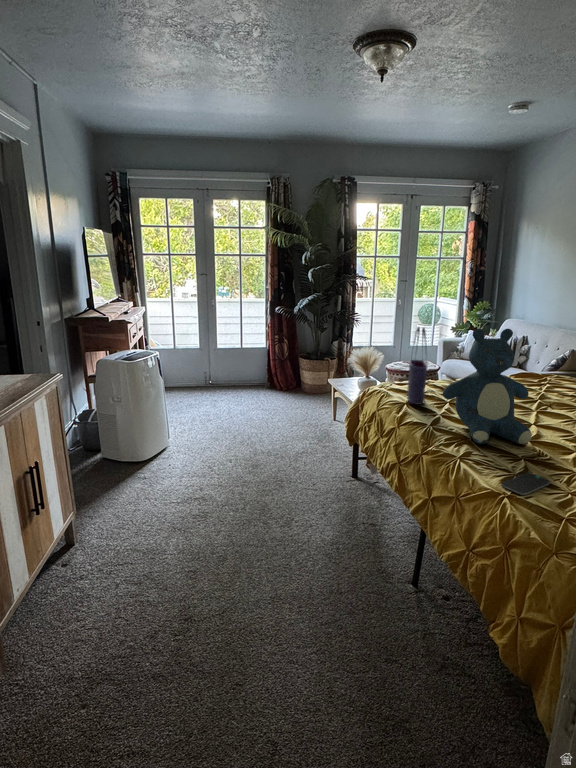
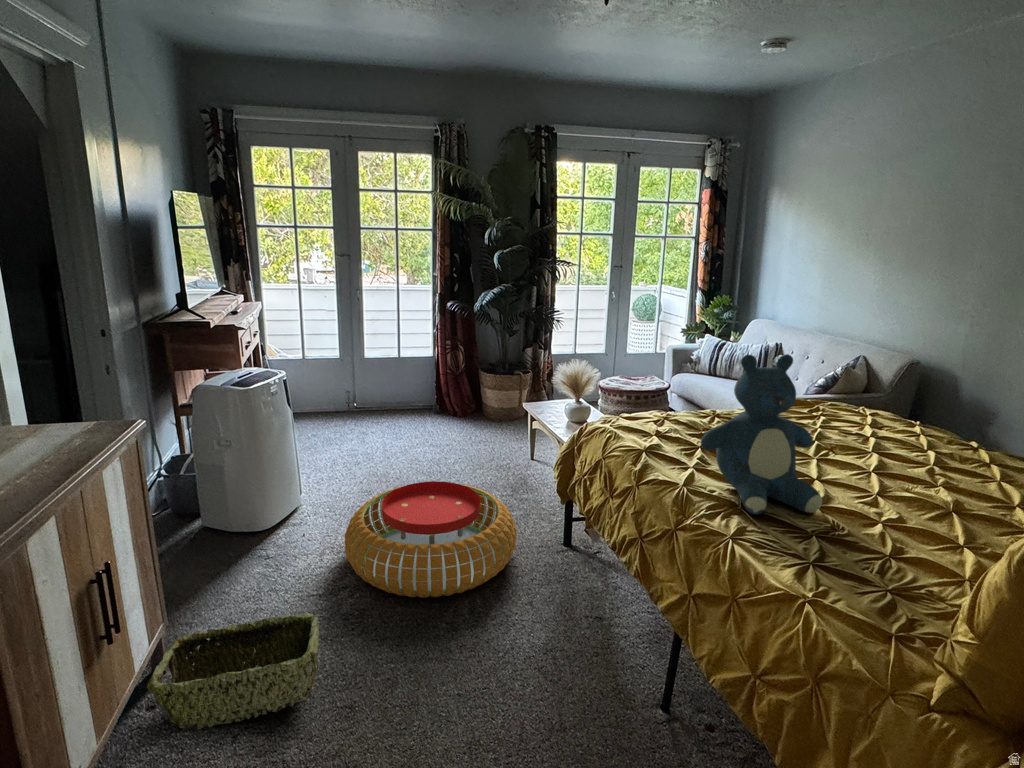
tote bag: present [407,327,428,404] -> none [645,345,673,452]
pouf: none [196,429,317,507] -> present [345,481,516,598]
smartphone: present [502,472,551,495] -> none [796,559,859,597]
woven basket: none [62,509,175,578] -> present [147,613,320,729]

